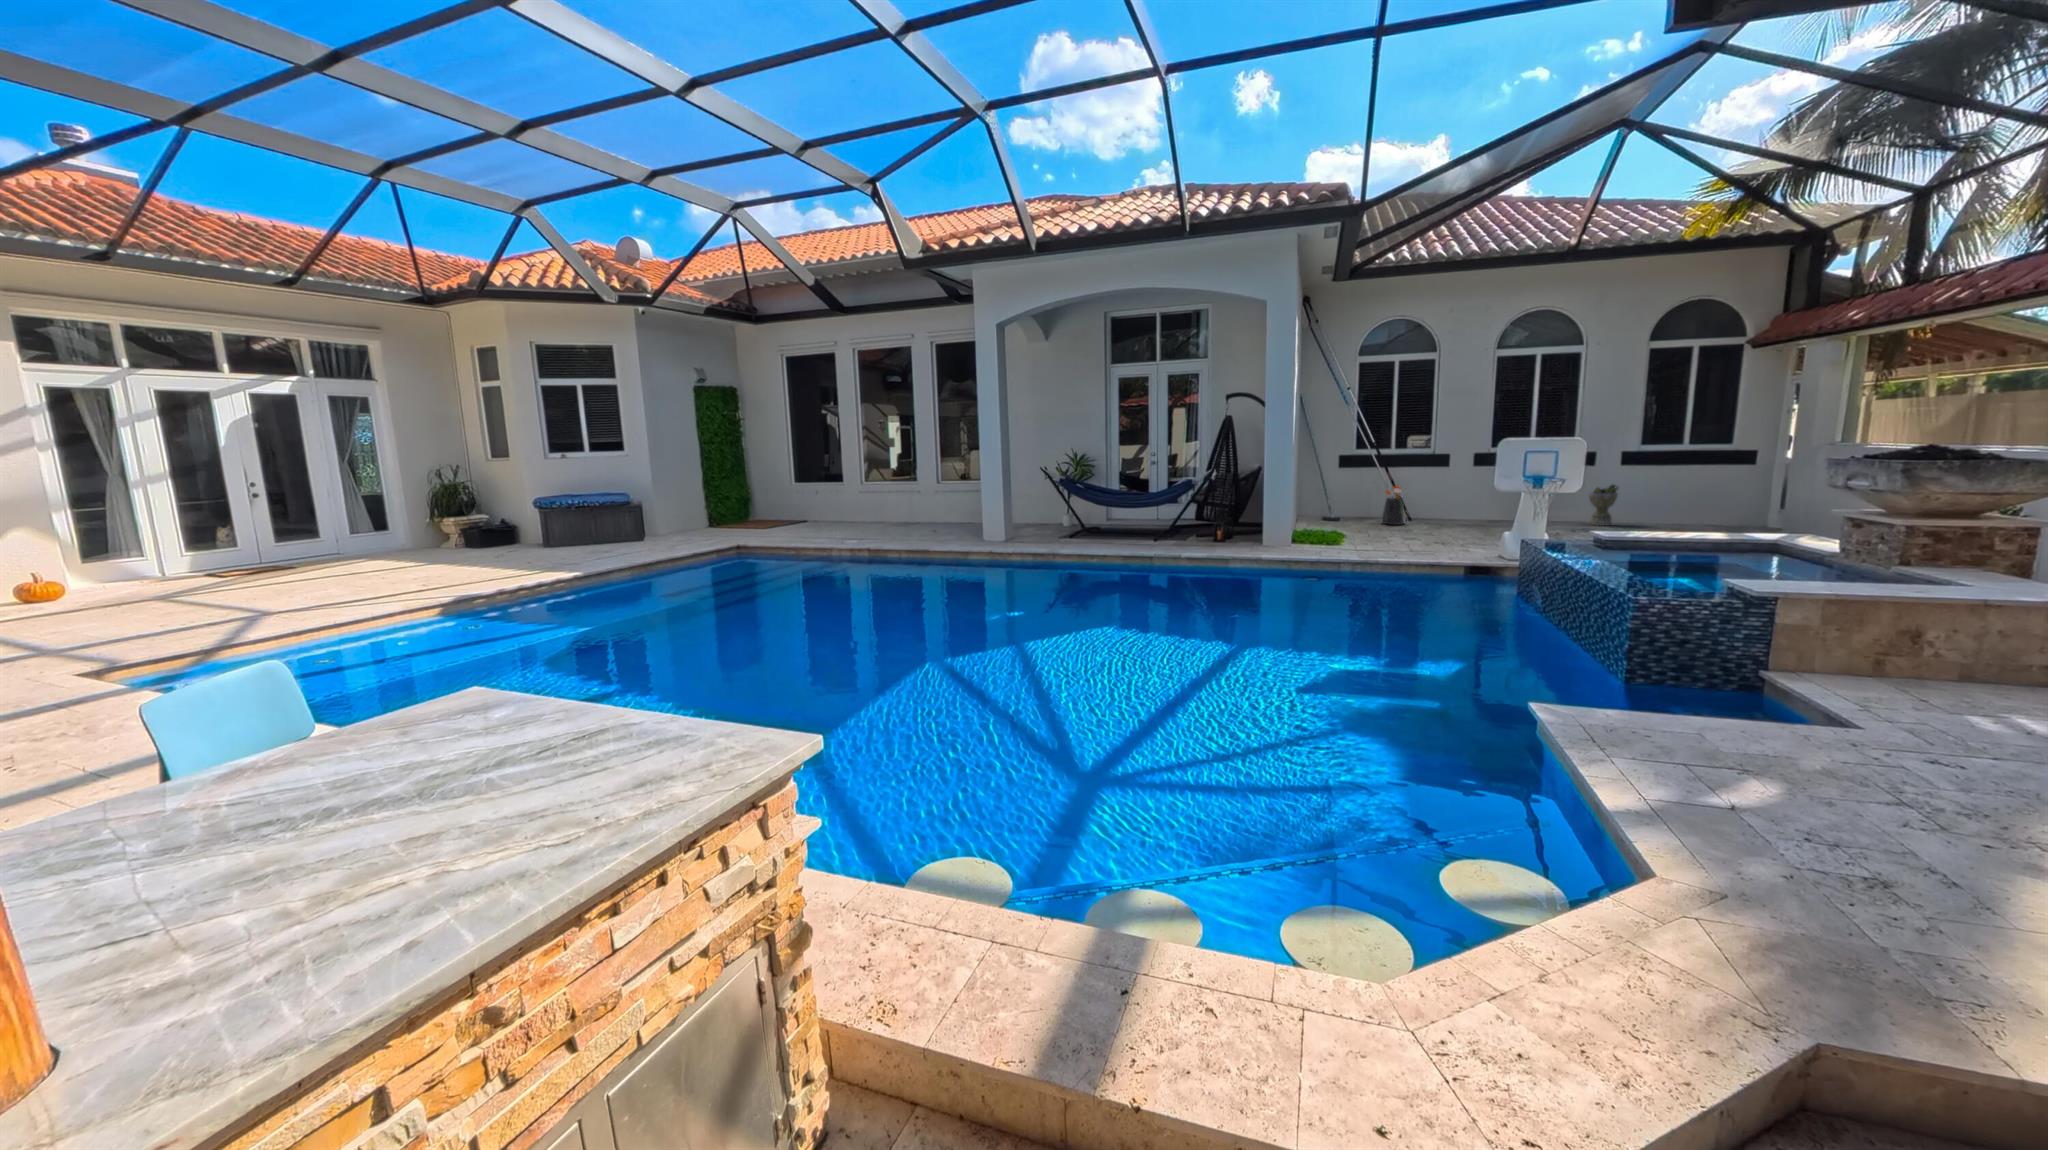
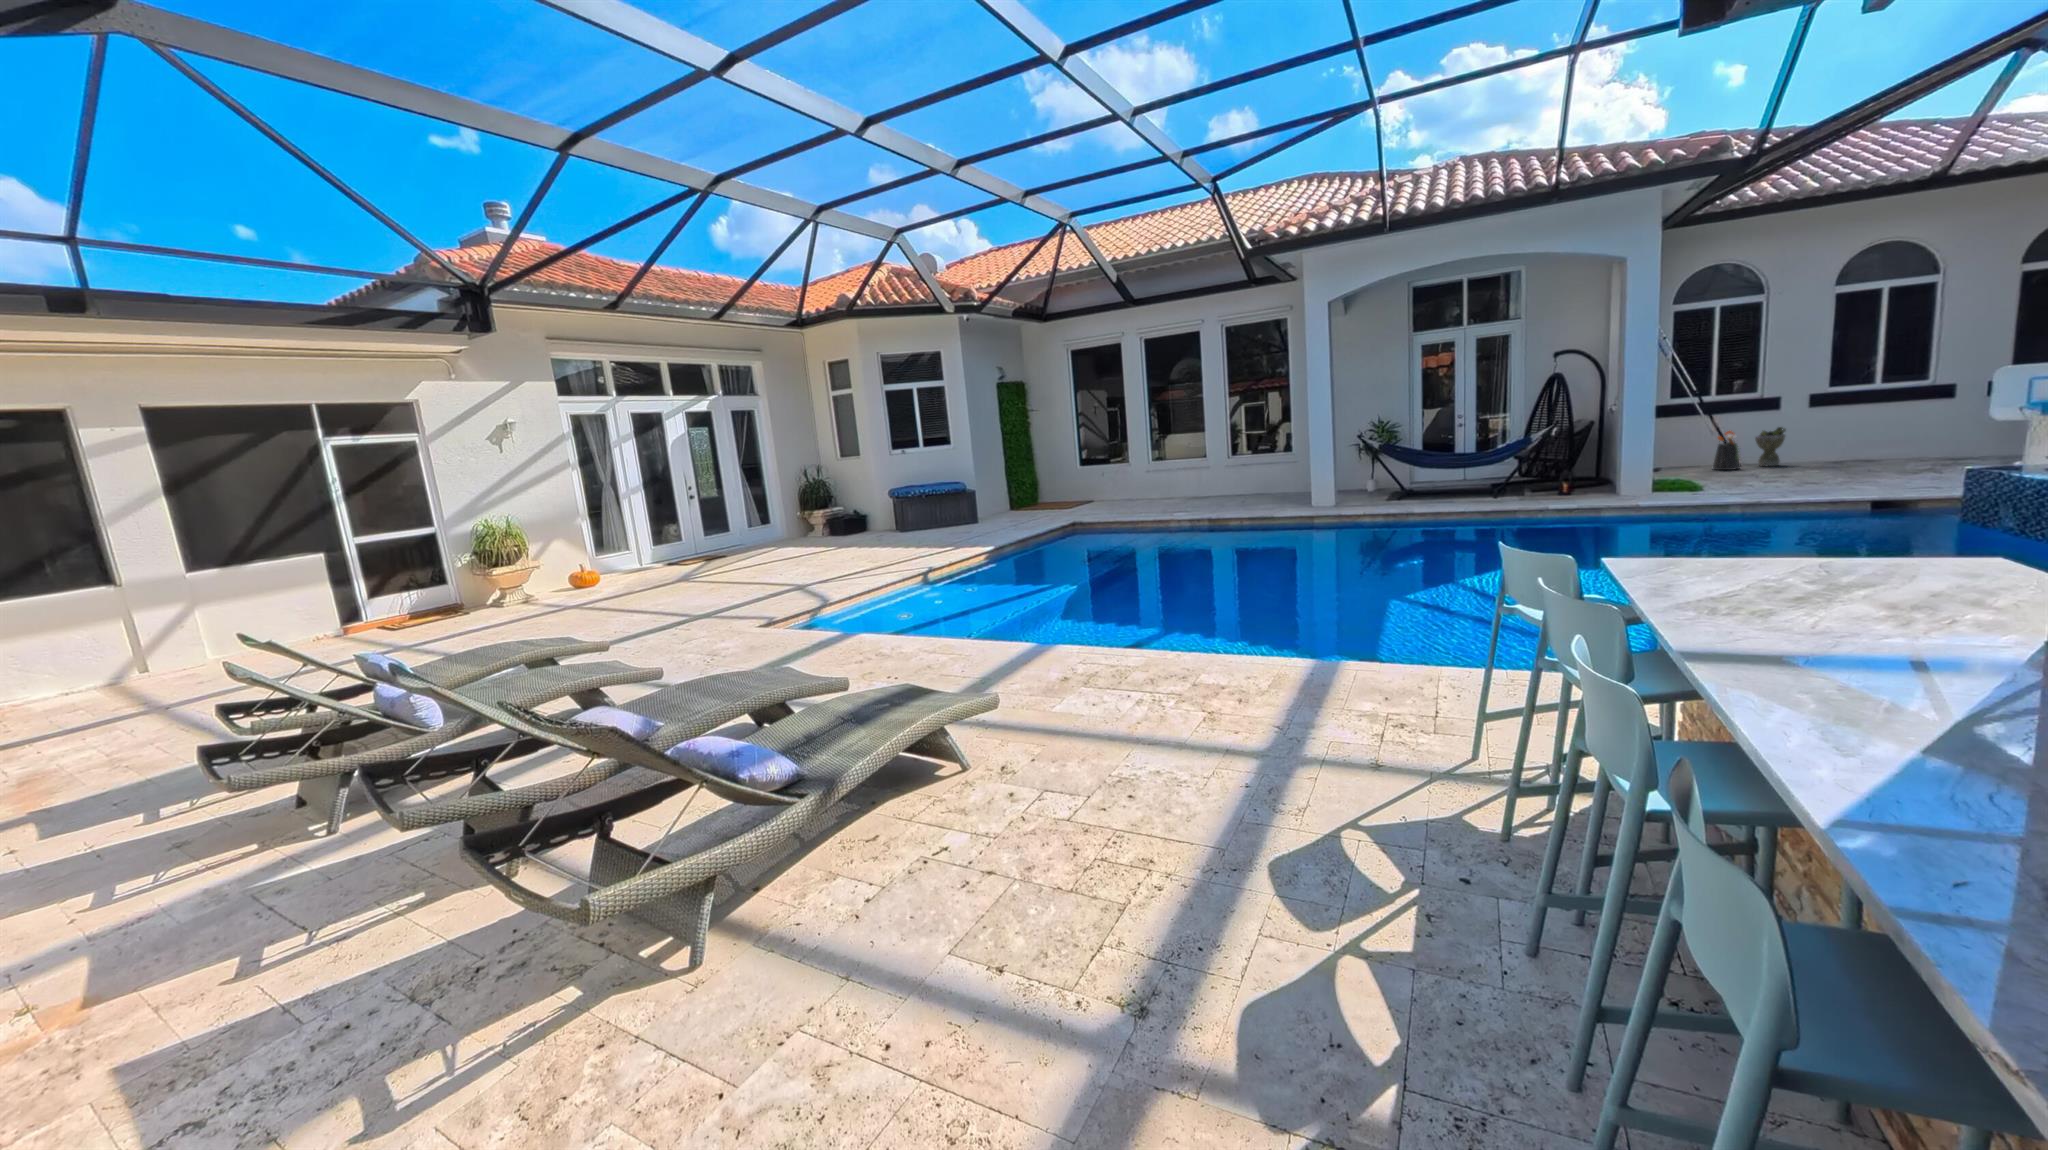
planter: present [1589,485,1618,526] -> present [1755,427,1786,466]

